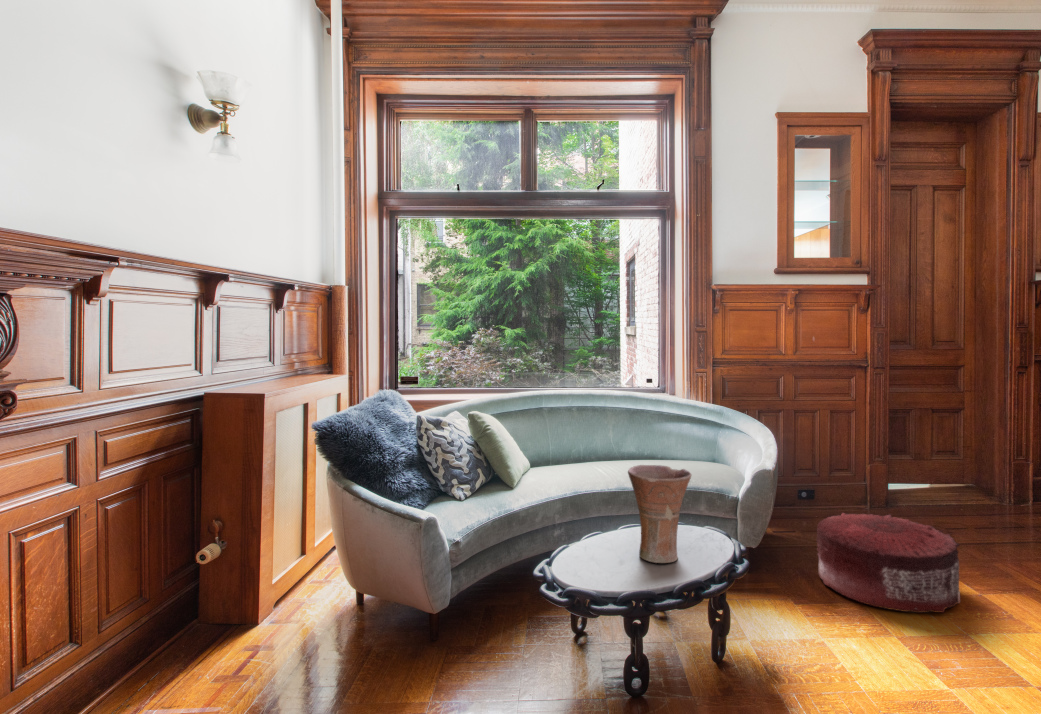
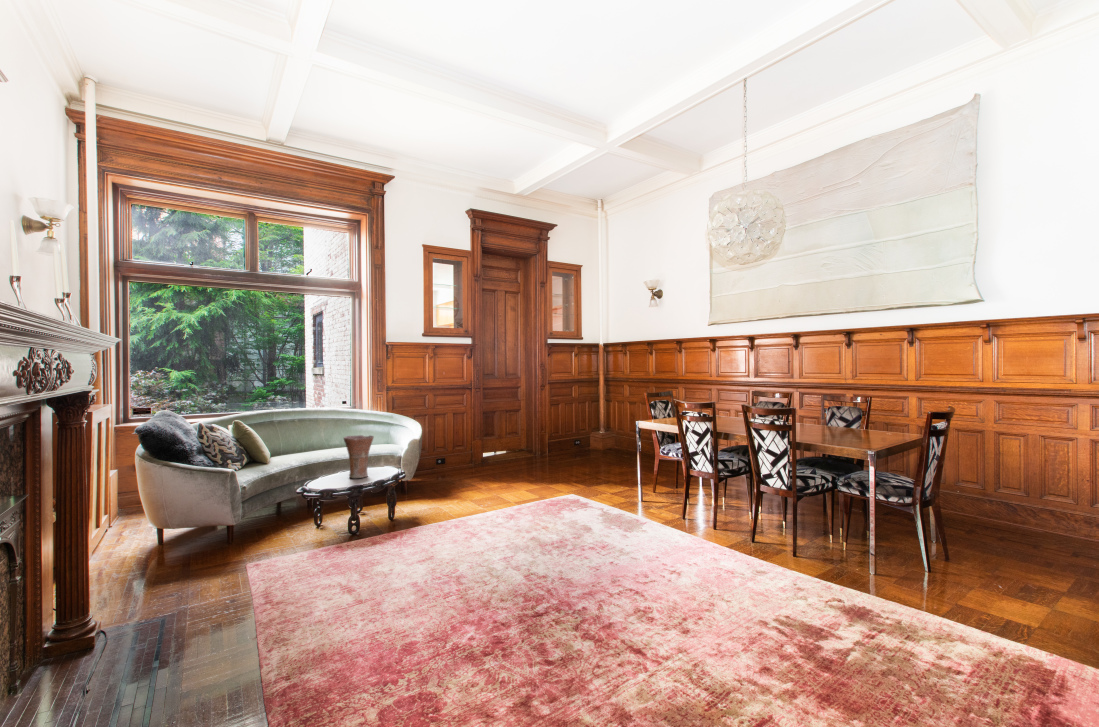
pouf: present [817,513,960,613] -> none [438,460,497,499]

